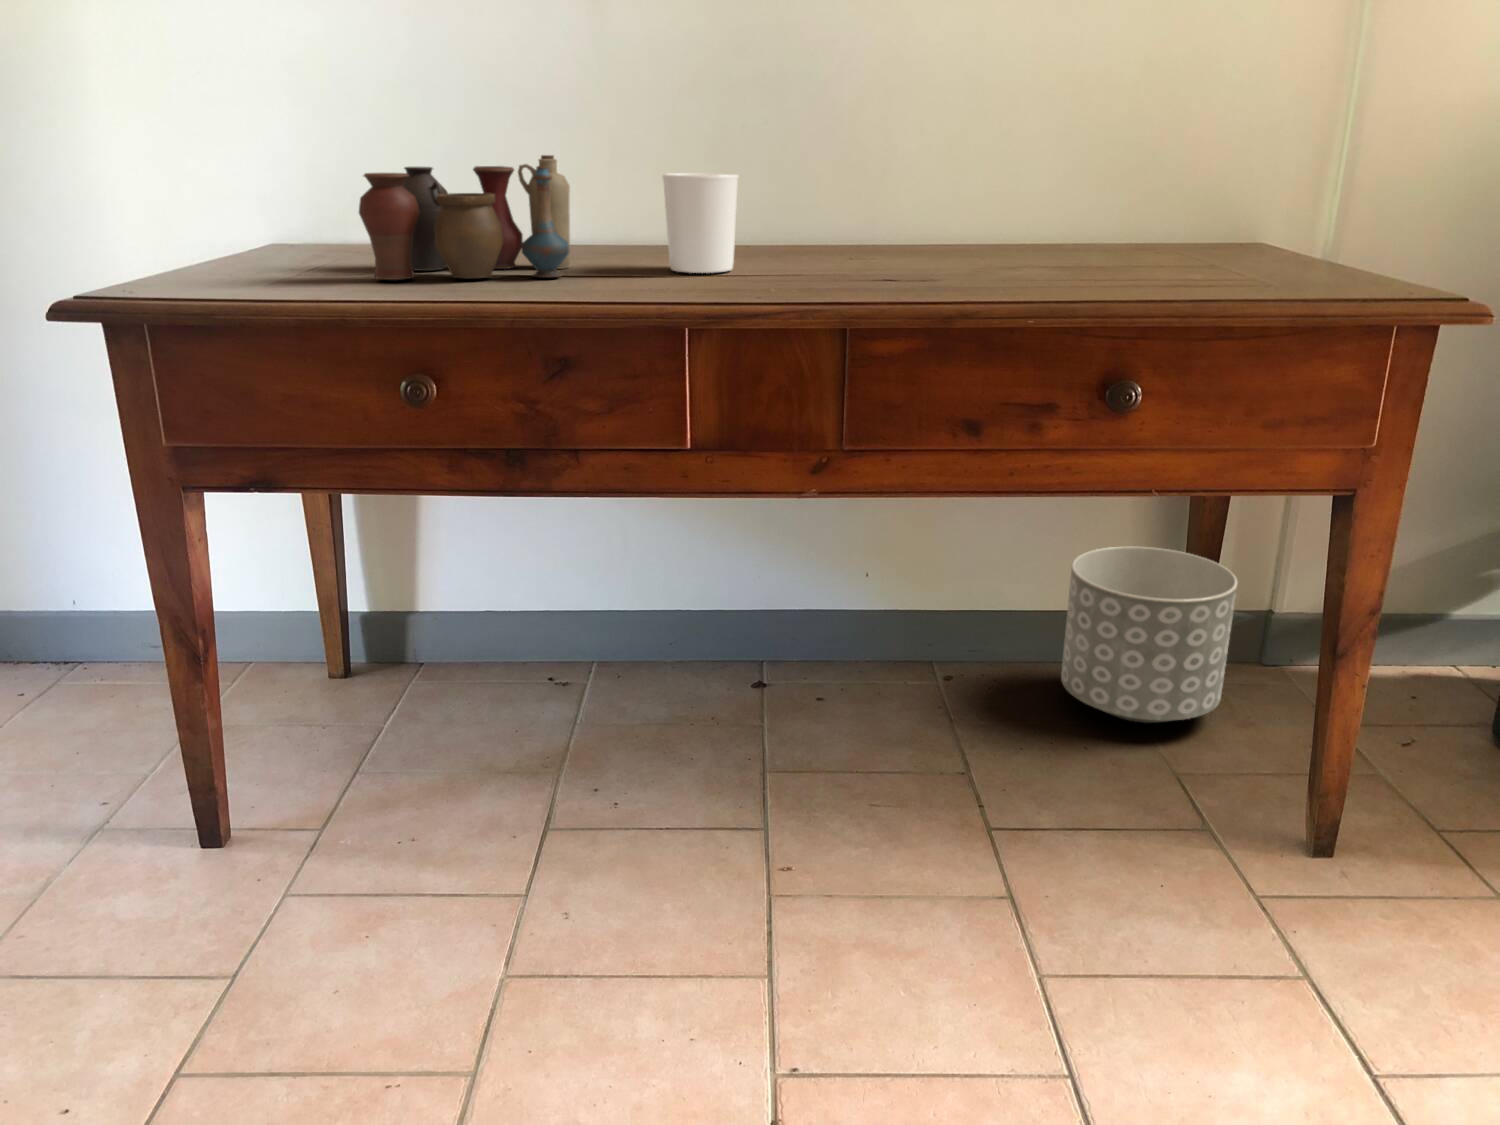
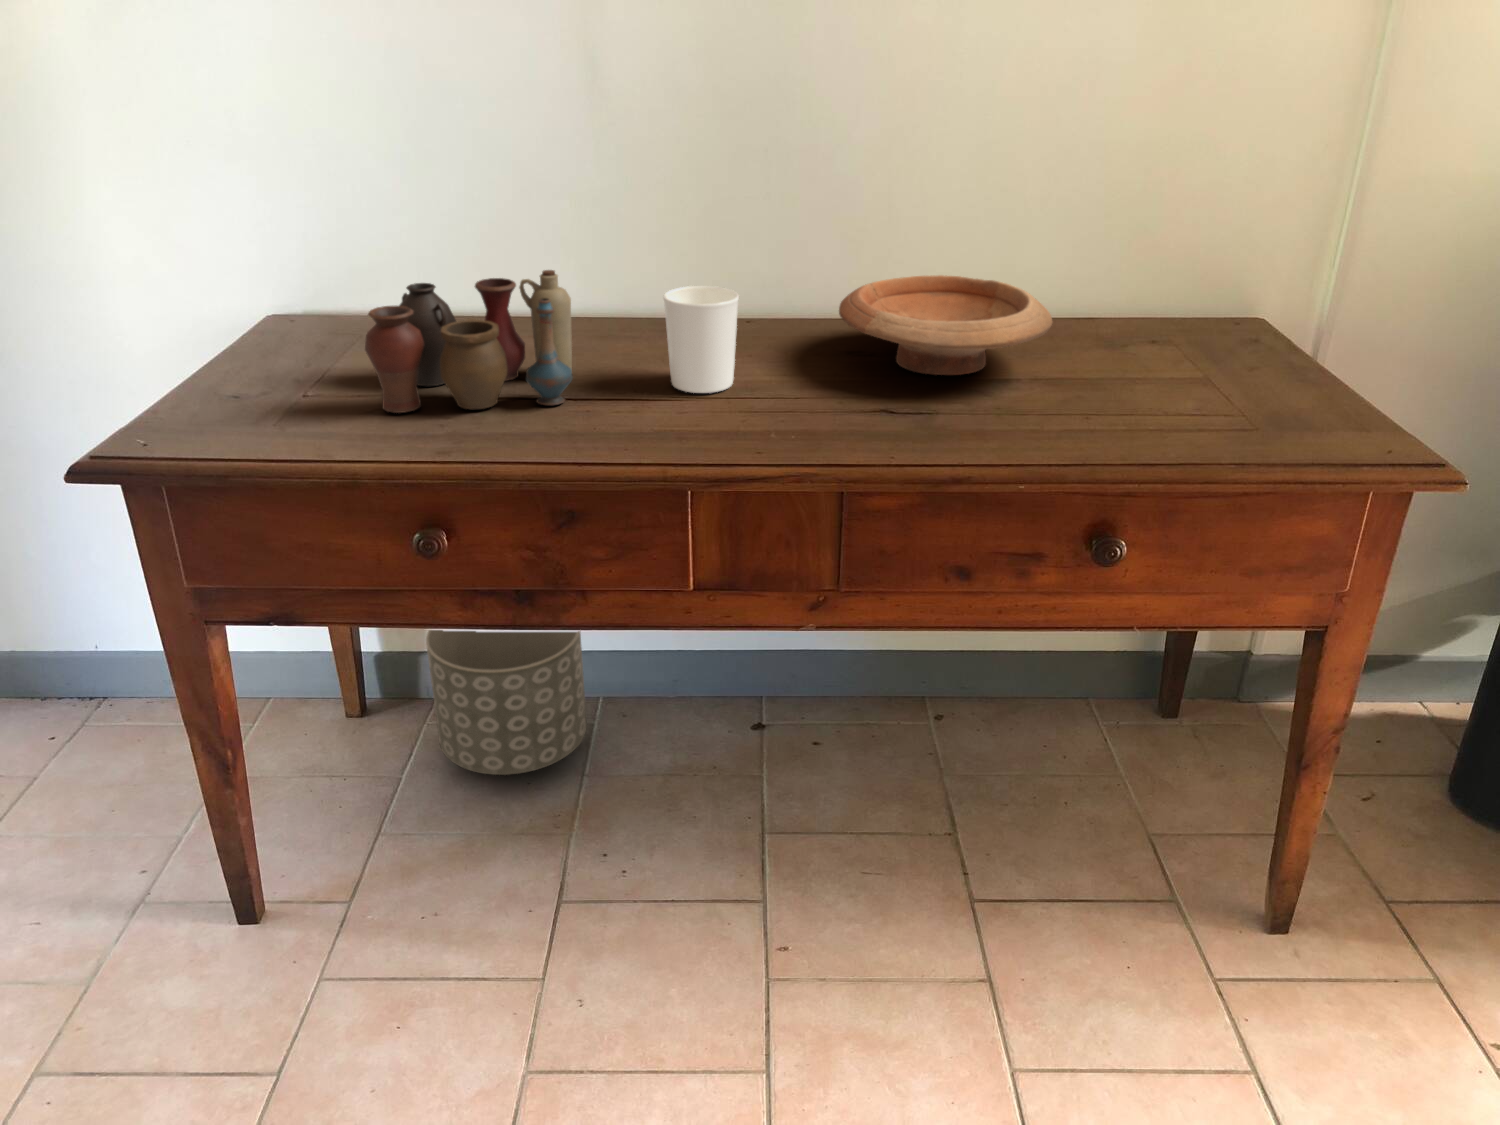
wooden bowl: none [840,186,1056,265] -> present [839,275,1052,375]
planter: present [1061,546,1238,723] -> present [426,630,587,775]

